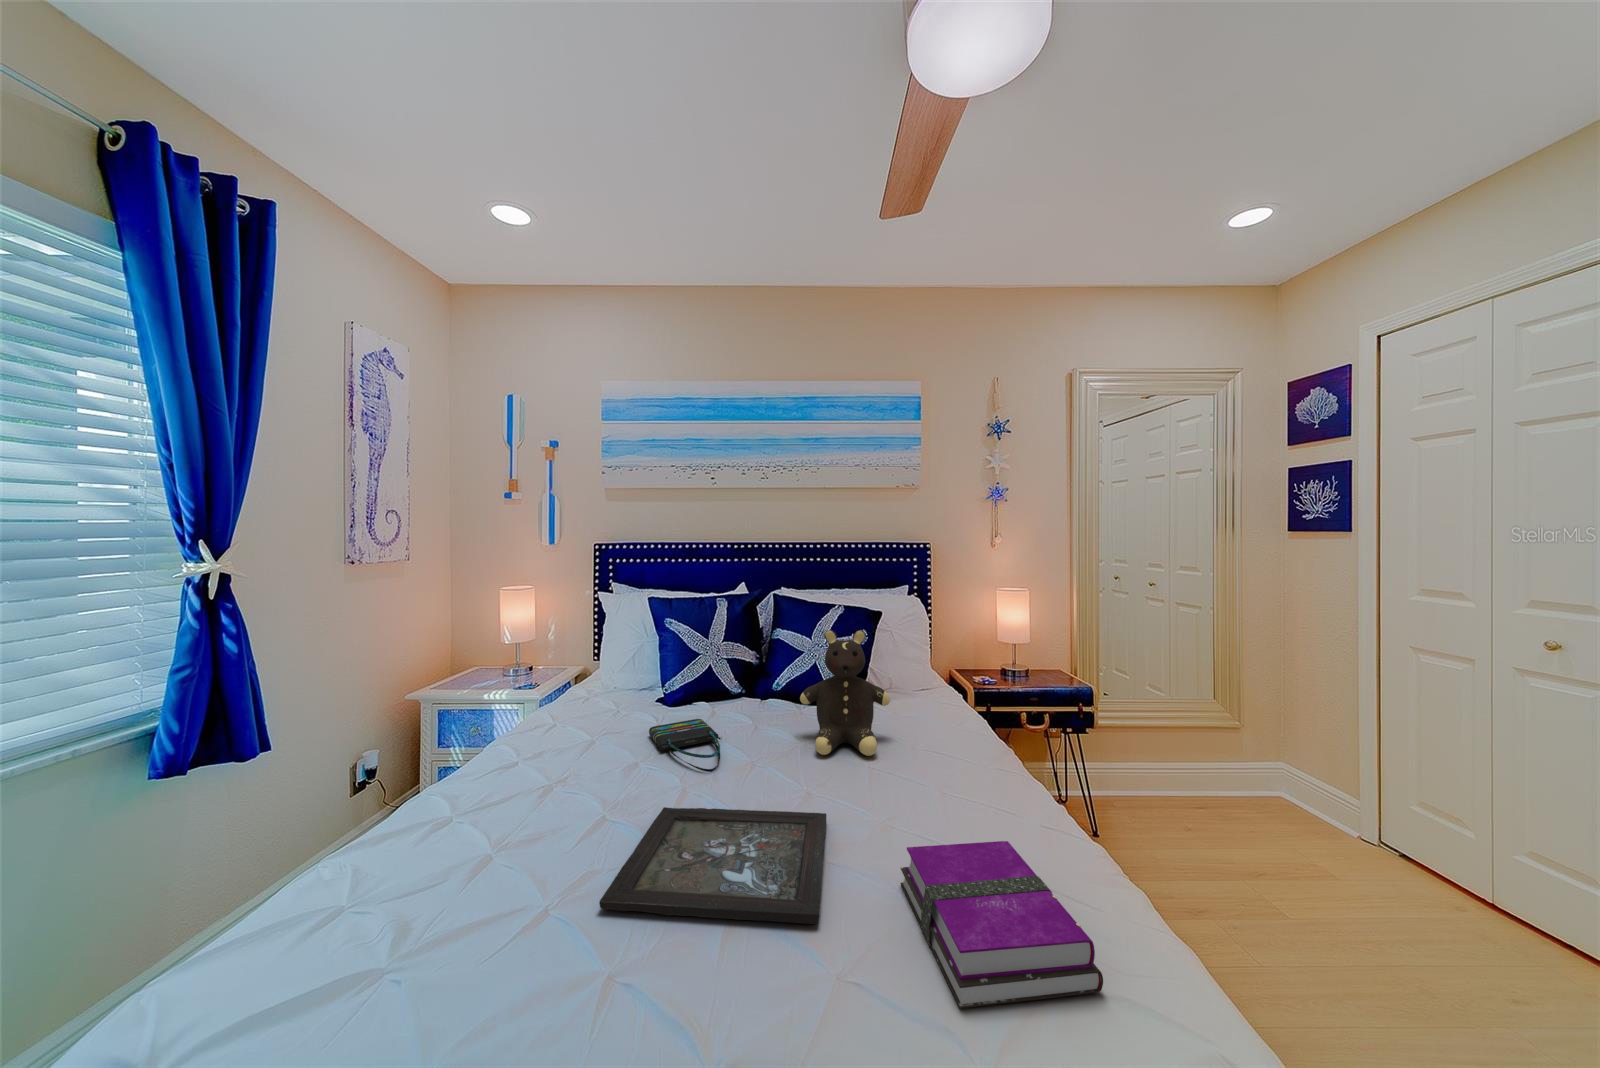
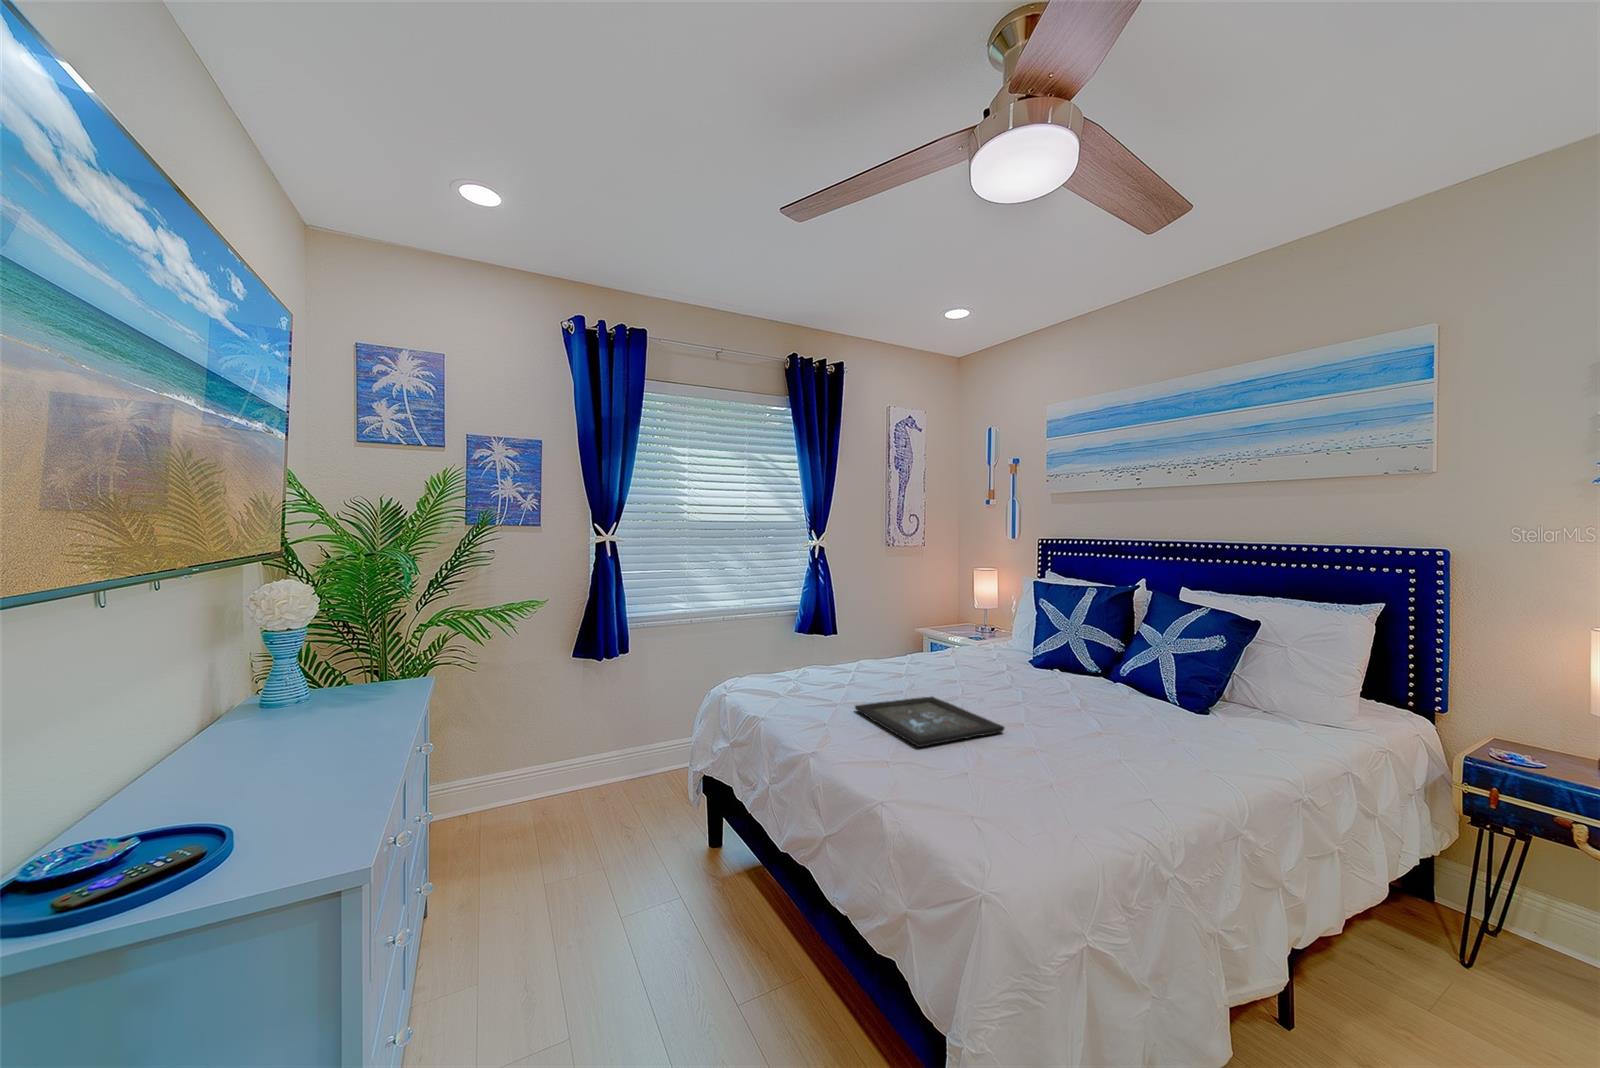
teddy bear: present [800,630,890,756] -> none [1073,616,1167,727]
tote bag: present [649,719,721,772] -> none [975,669,1031,697]
hardback book: present [900,841,1103,1008] -> none [921,736,1060,818]

